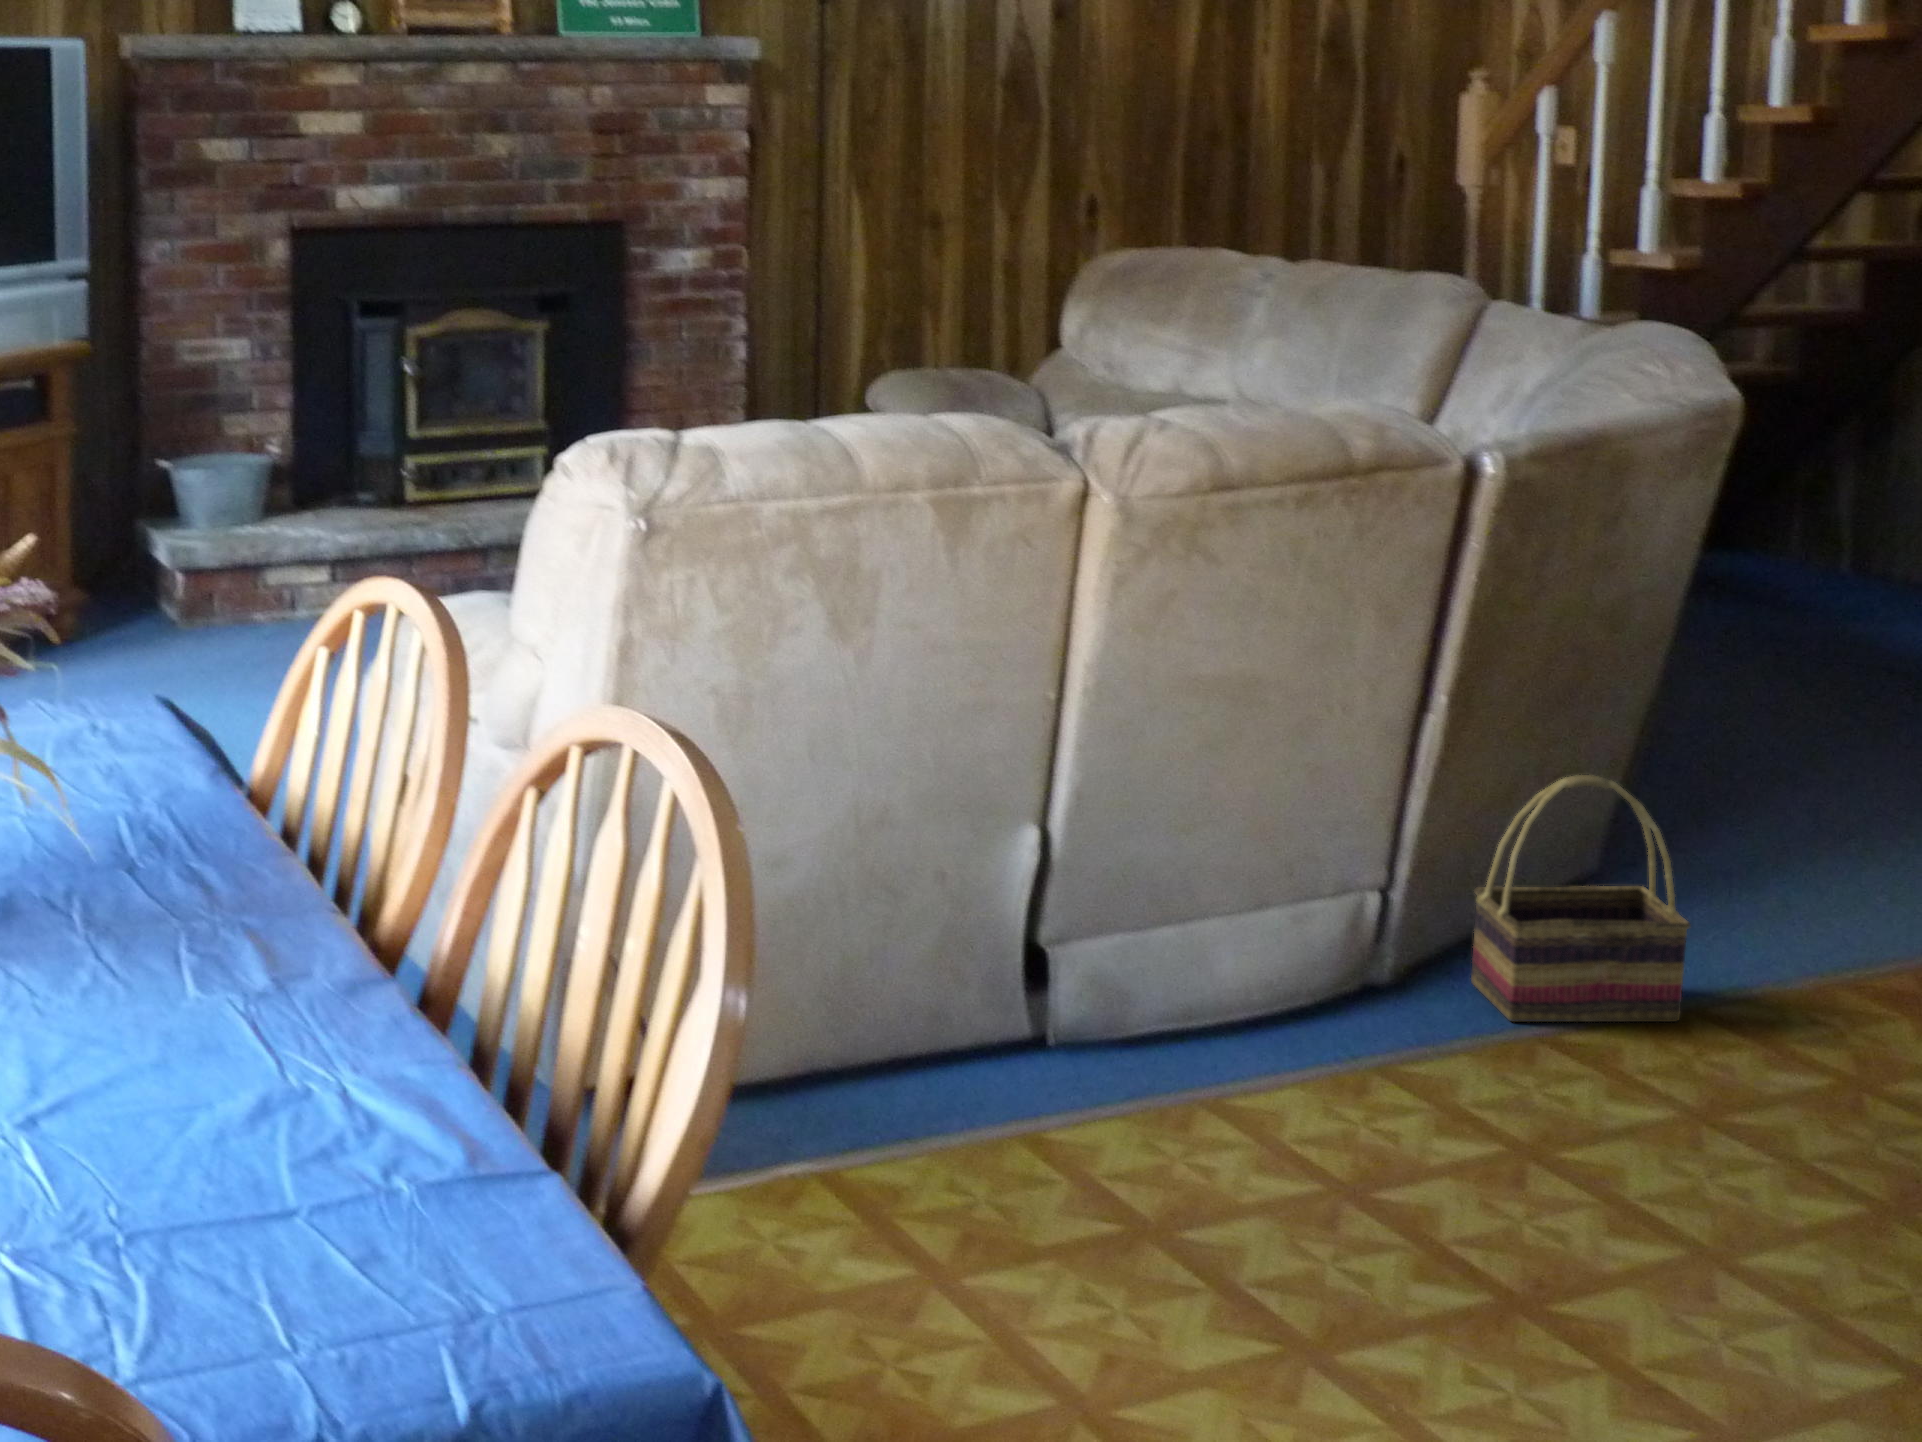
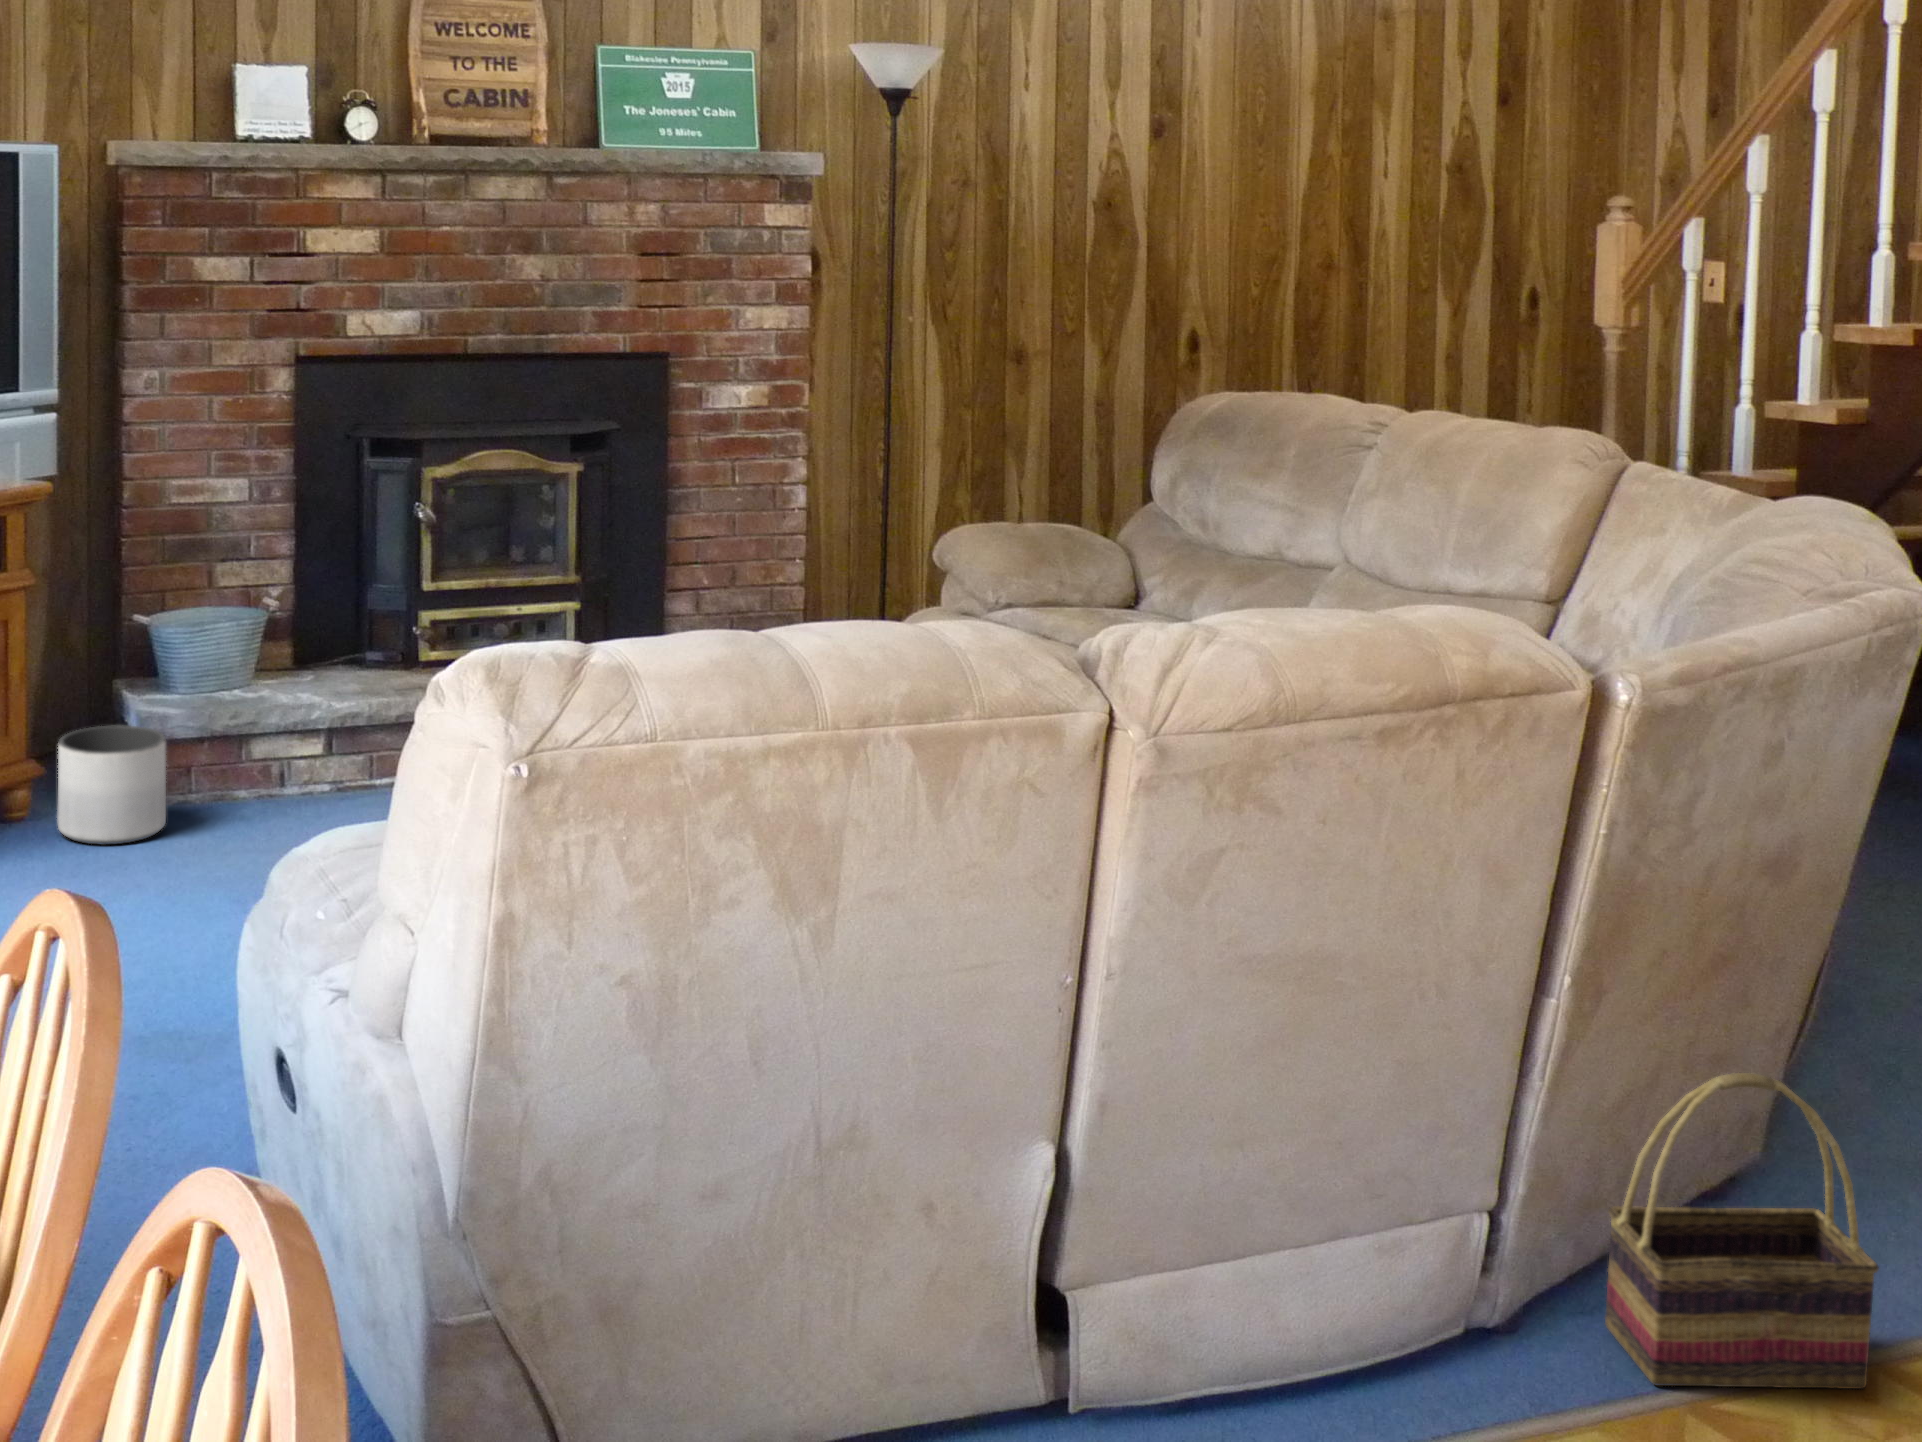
planter: none [105,556,199,658] -> present [57,725,166,845]

